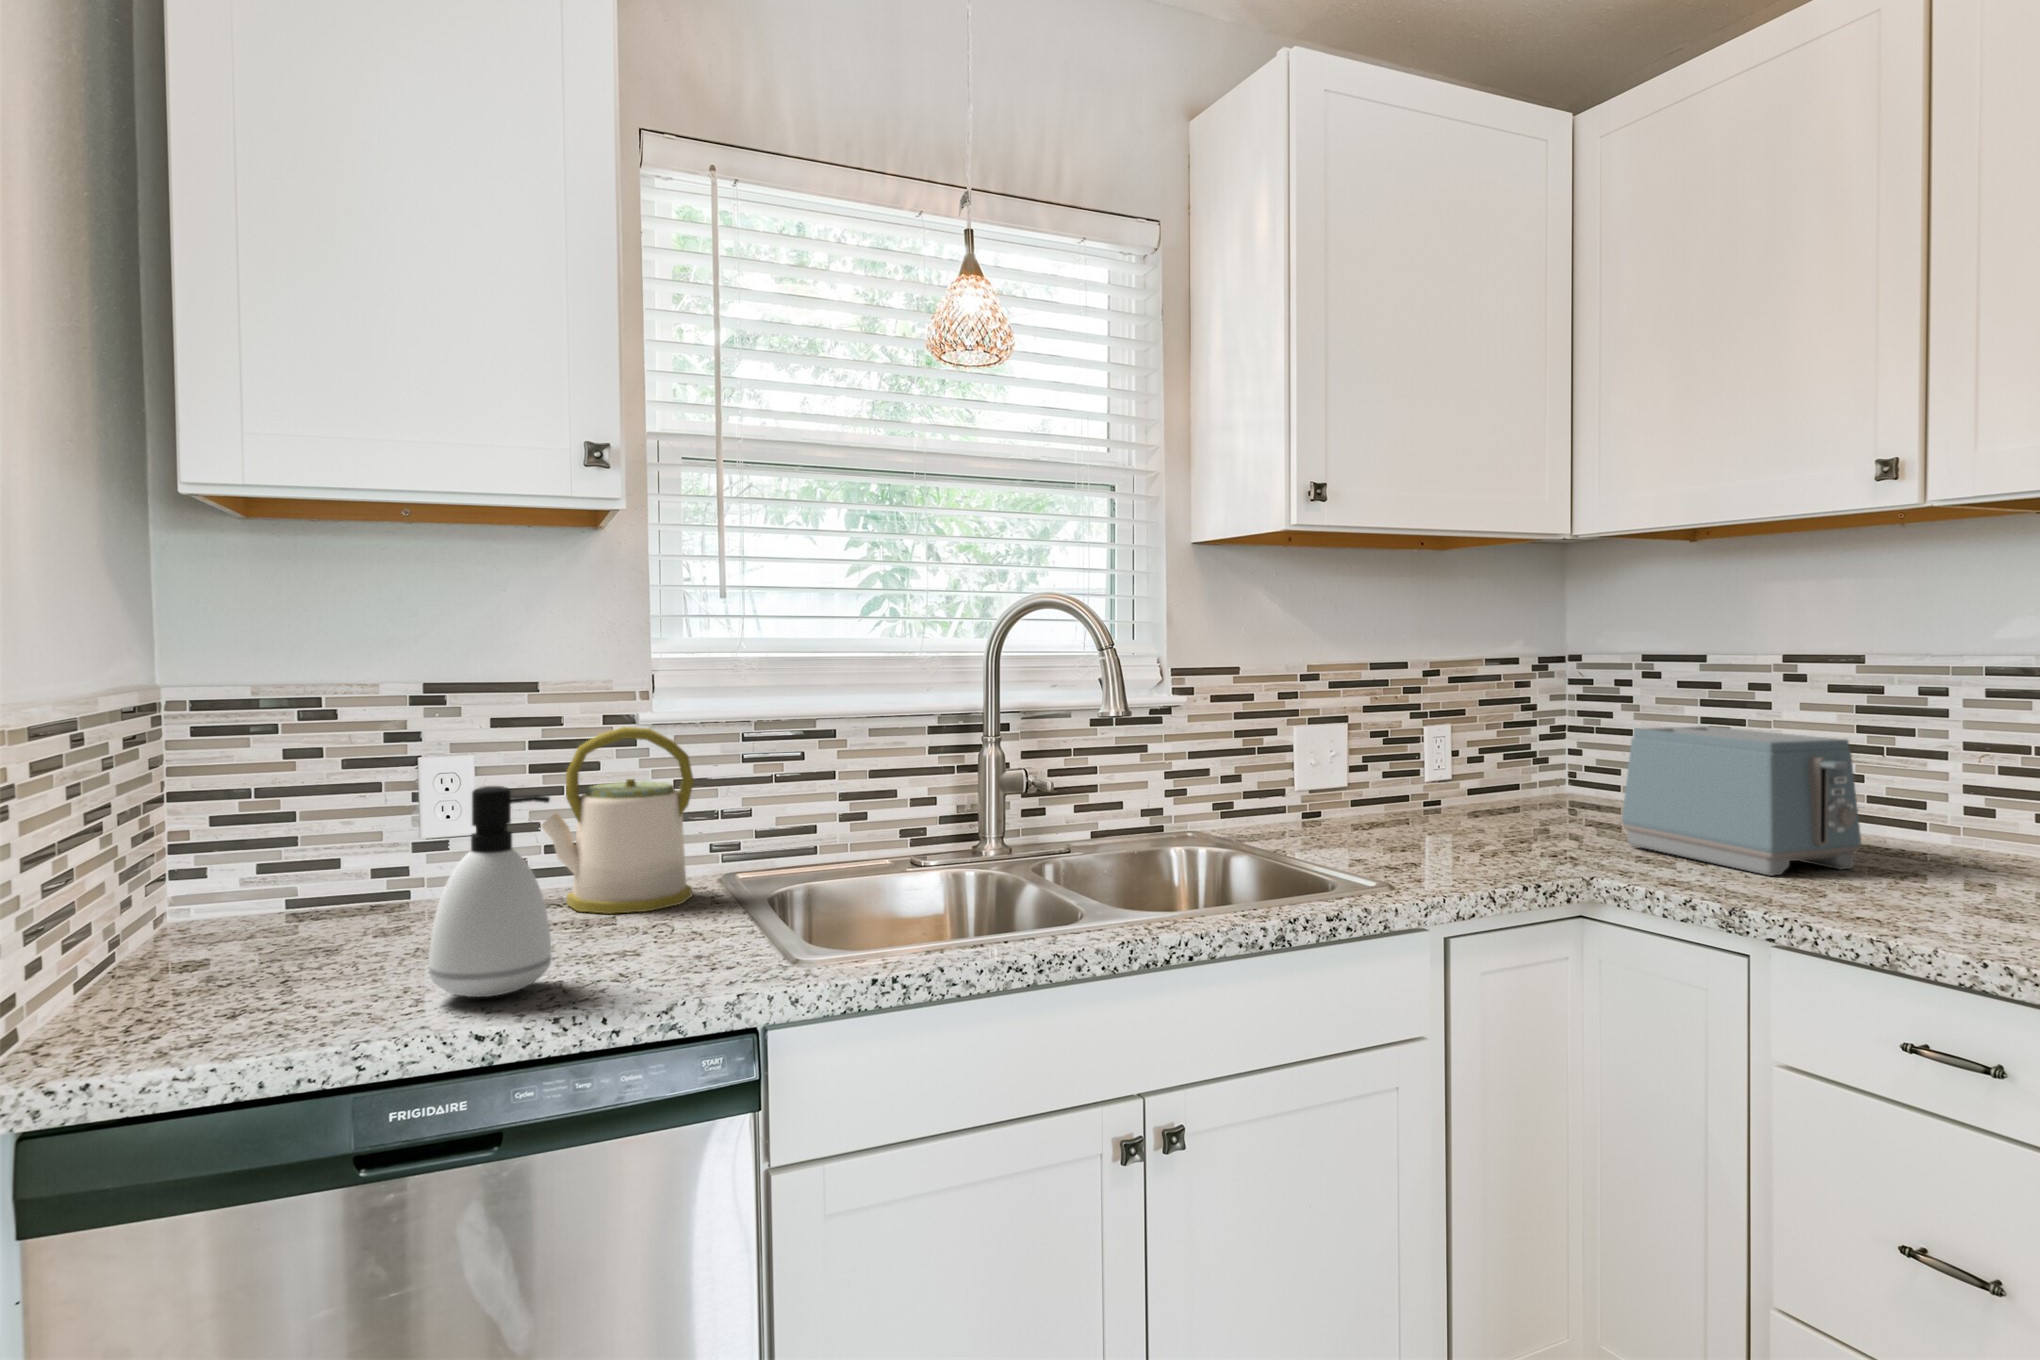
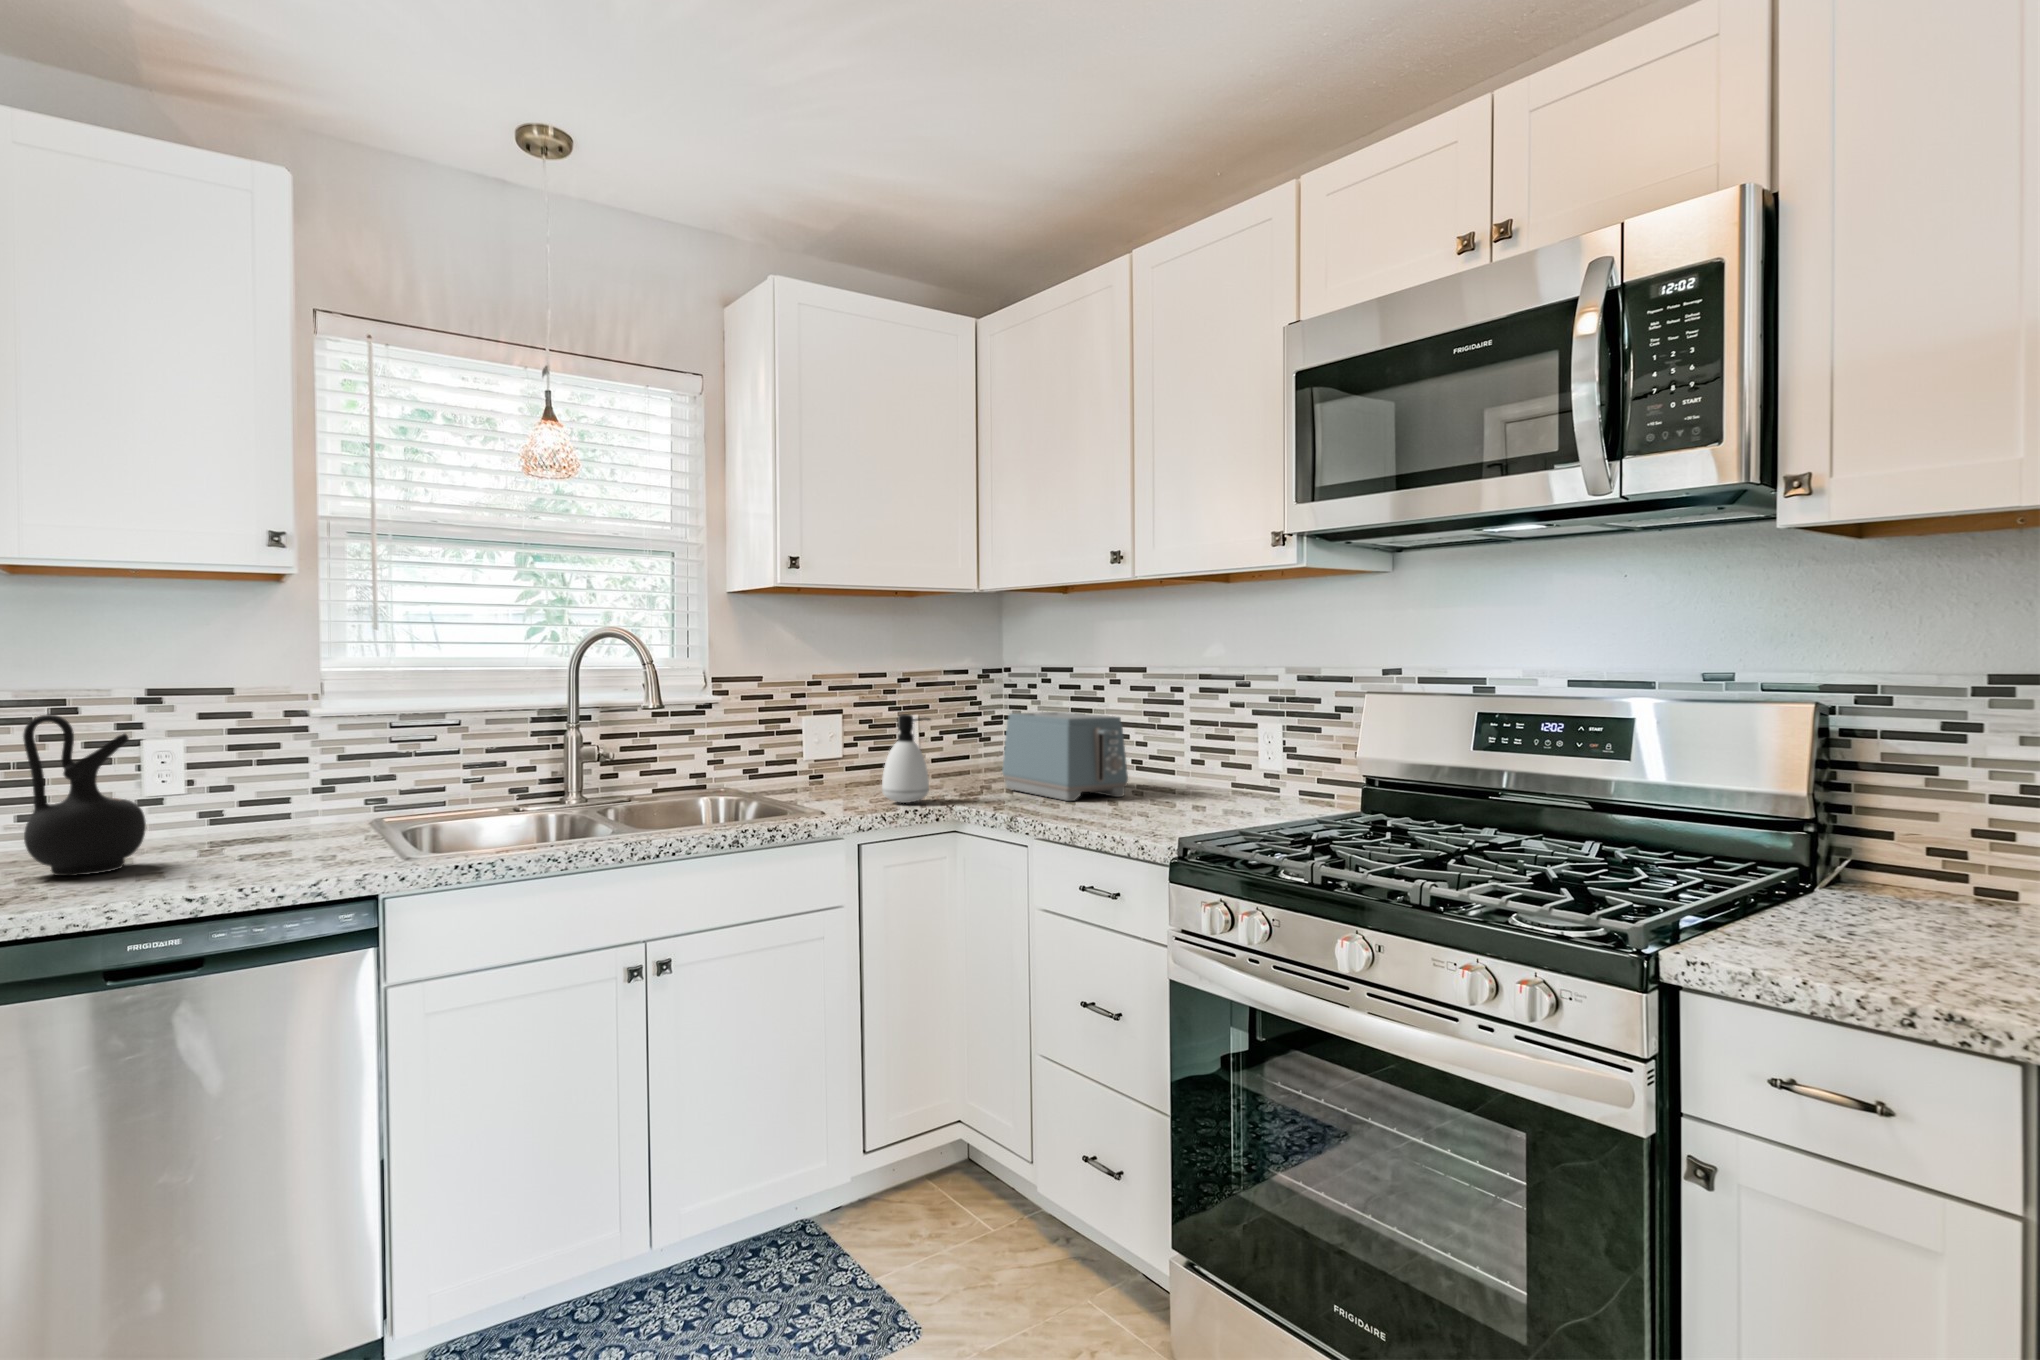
ceramic jug: none [252,725,422,972] -> present [23,714,146,876]
kettle: present [542,726,694,914] -> none [235,718,350,843]
soap dispenser: present [429,786,551,997] -> present [882,714,930,803]

